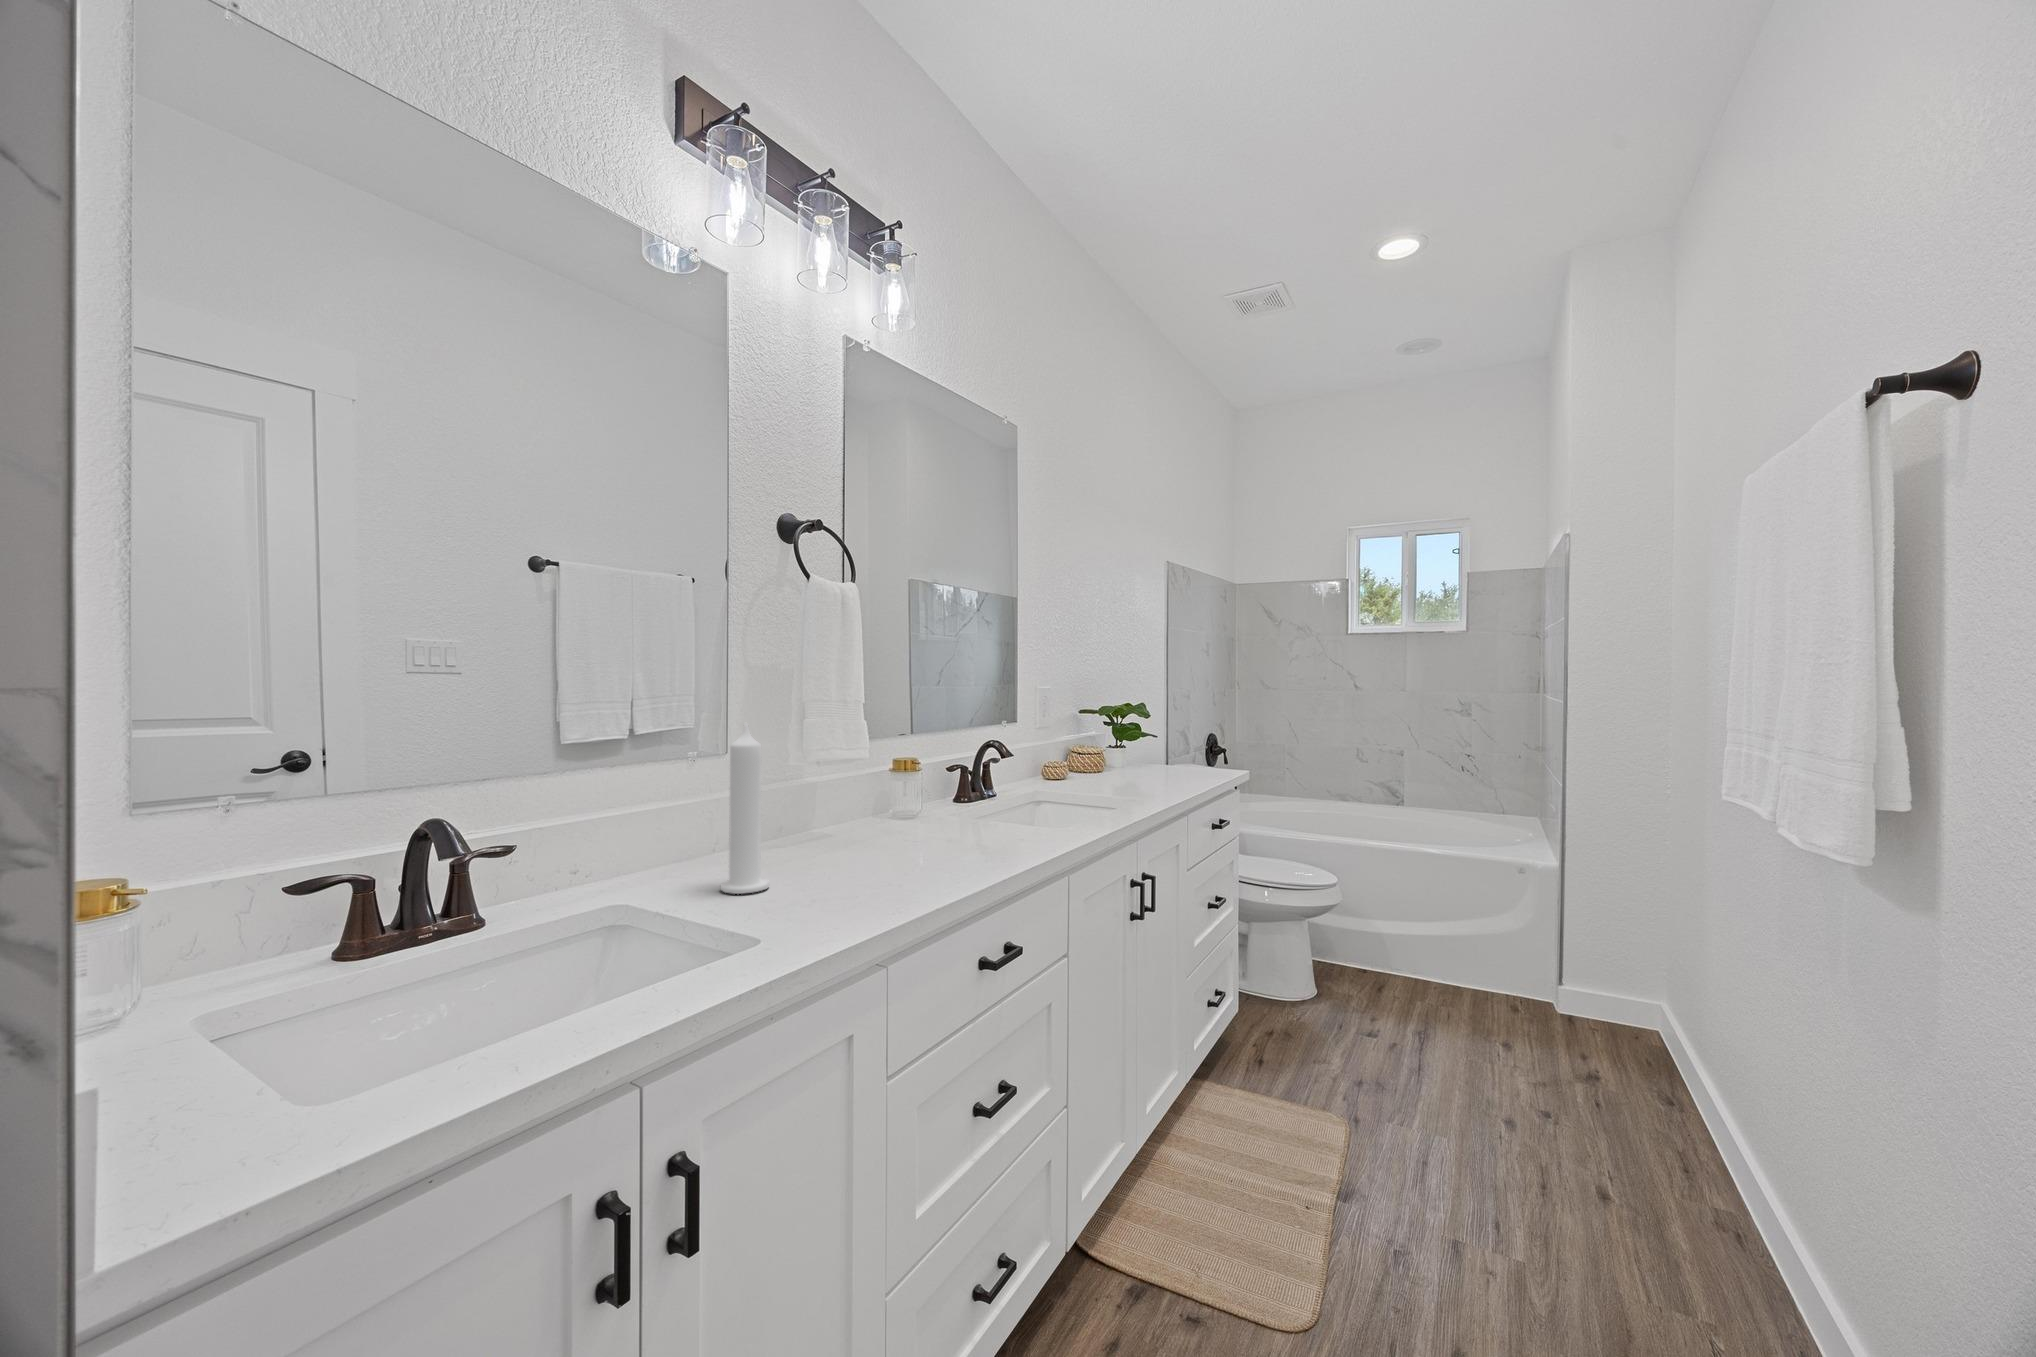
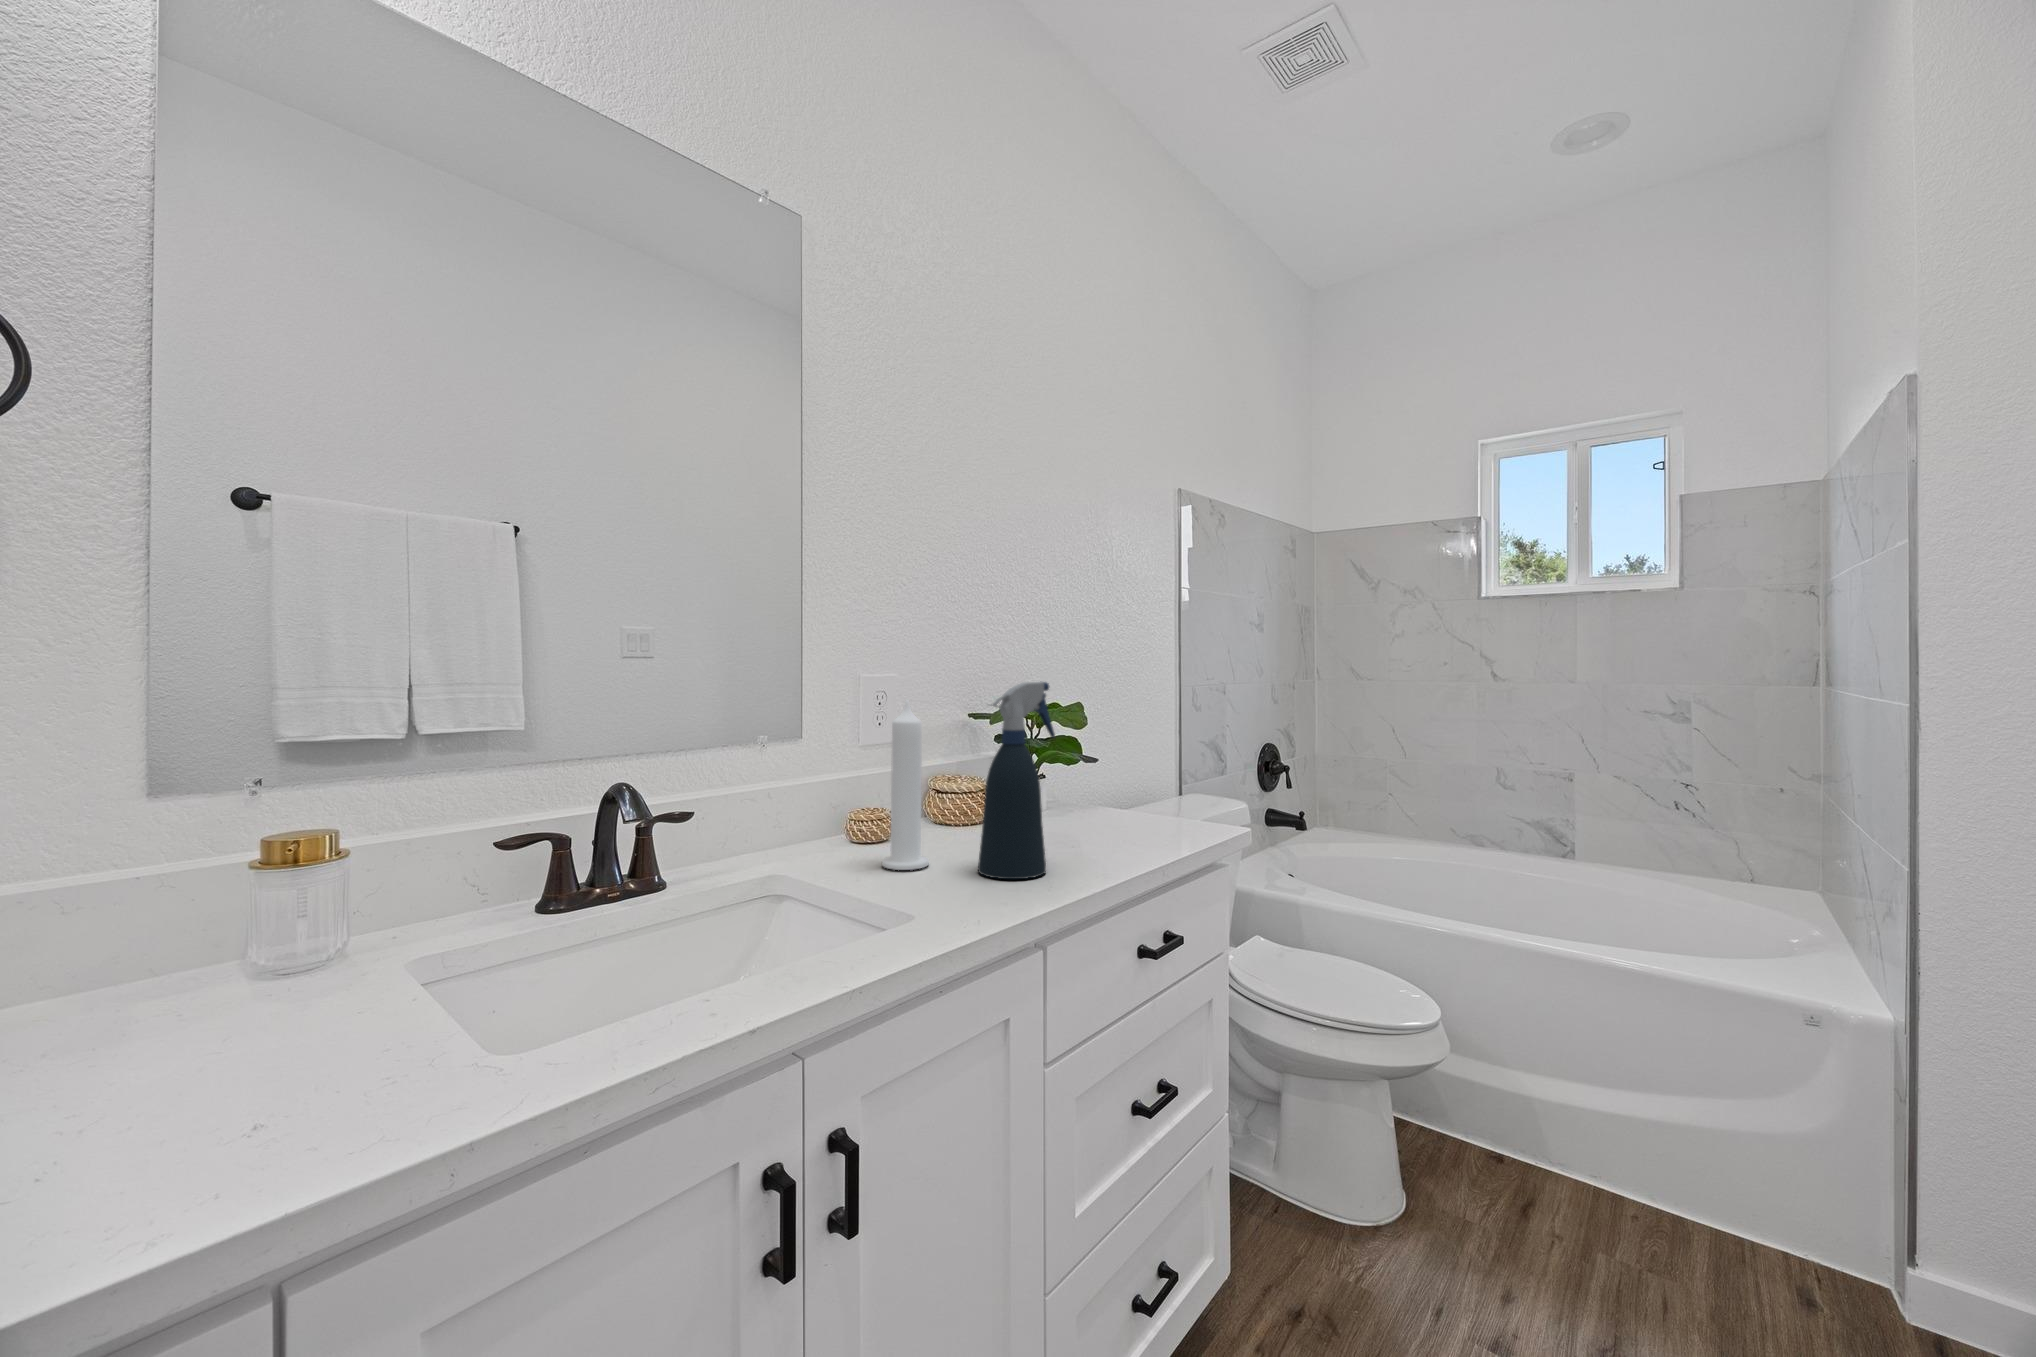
spray bottle: none [819,703,896,898] -> present [978,682,1055,879]

